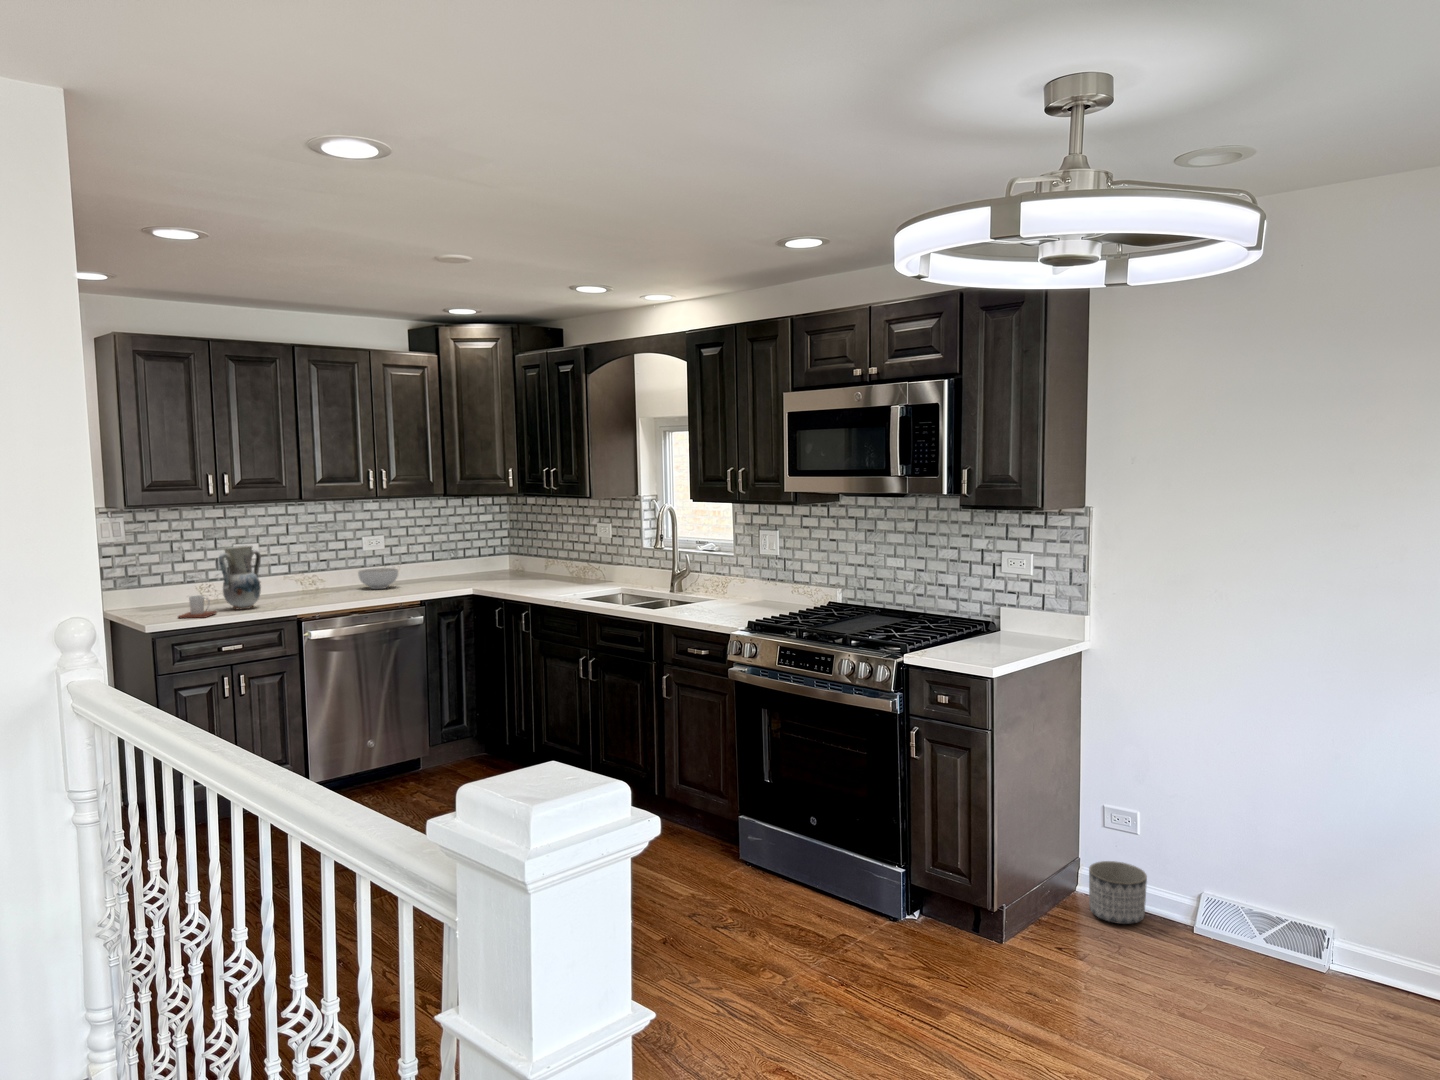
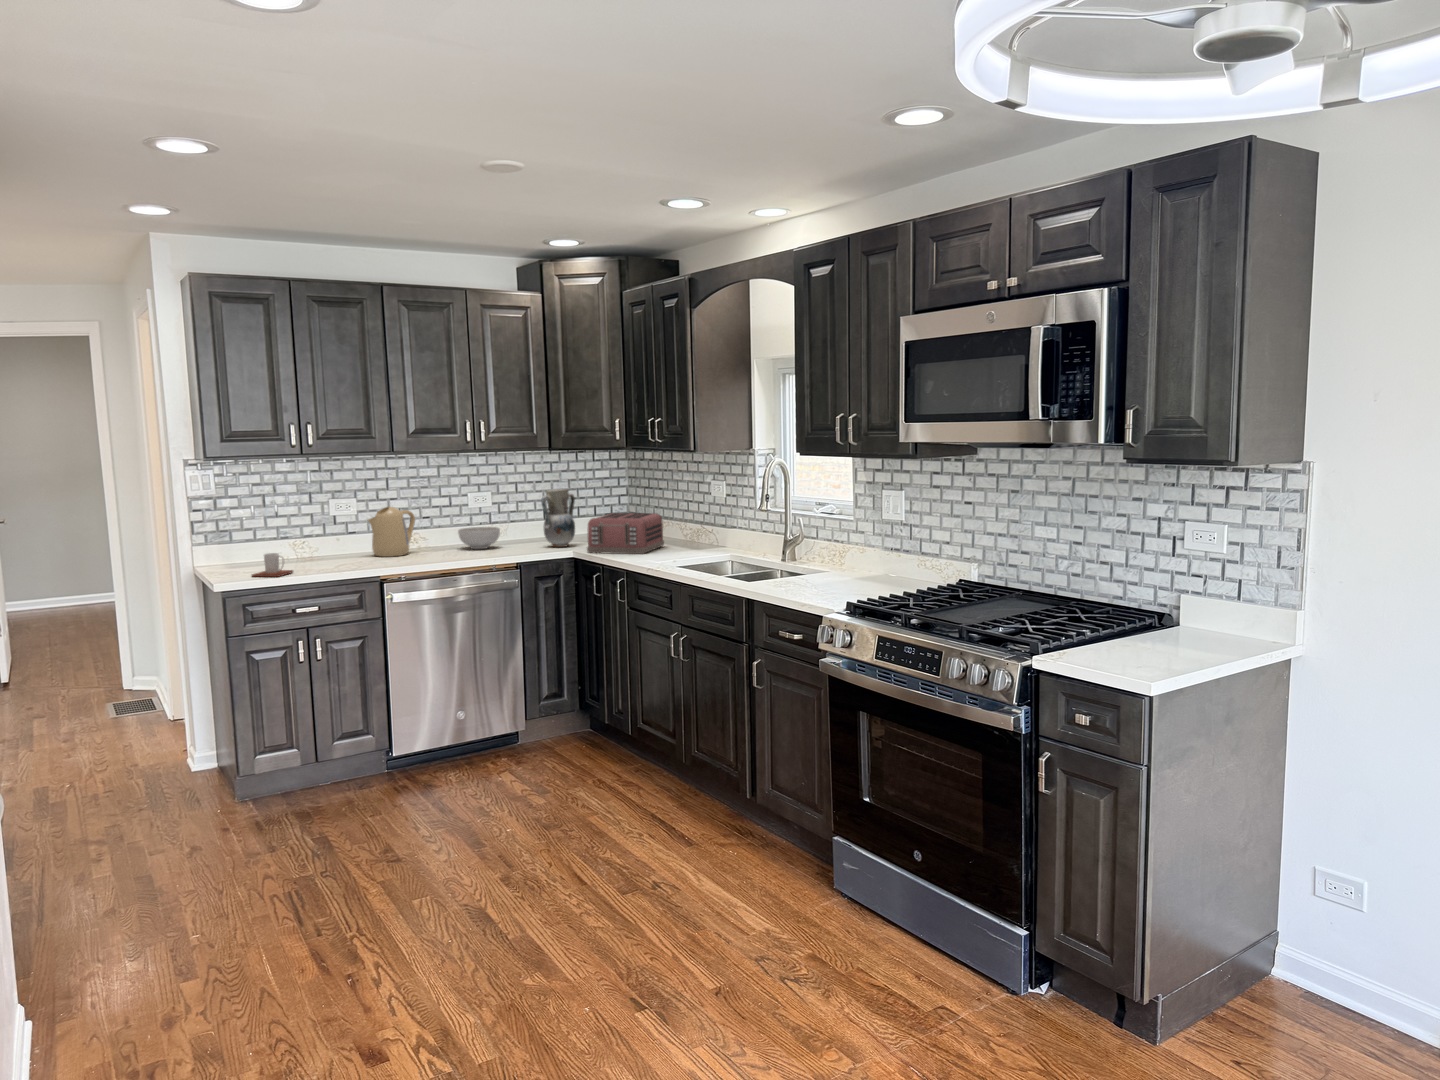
vase: present [219,546,261,609] -> present [541,489,575,547]
kettle: none [275,551,319,598] -> present [368,507,415,557]
toaster: none [486,553,553,590] -> present [587,513,664,554]
planter: present [1089,861,1147,924] -> none [1289,944,1377,1038]

